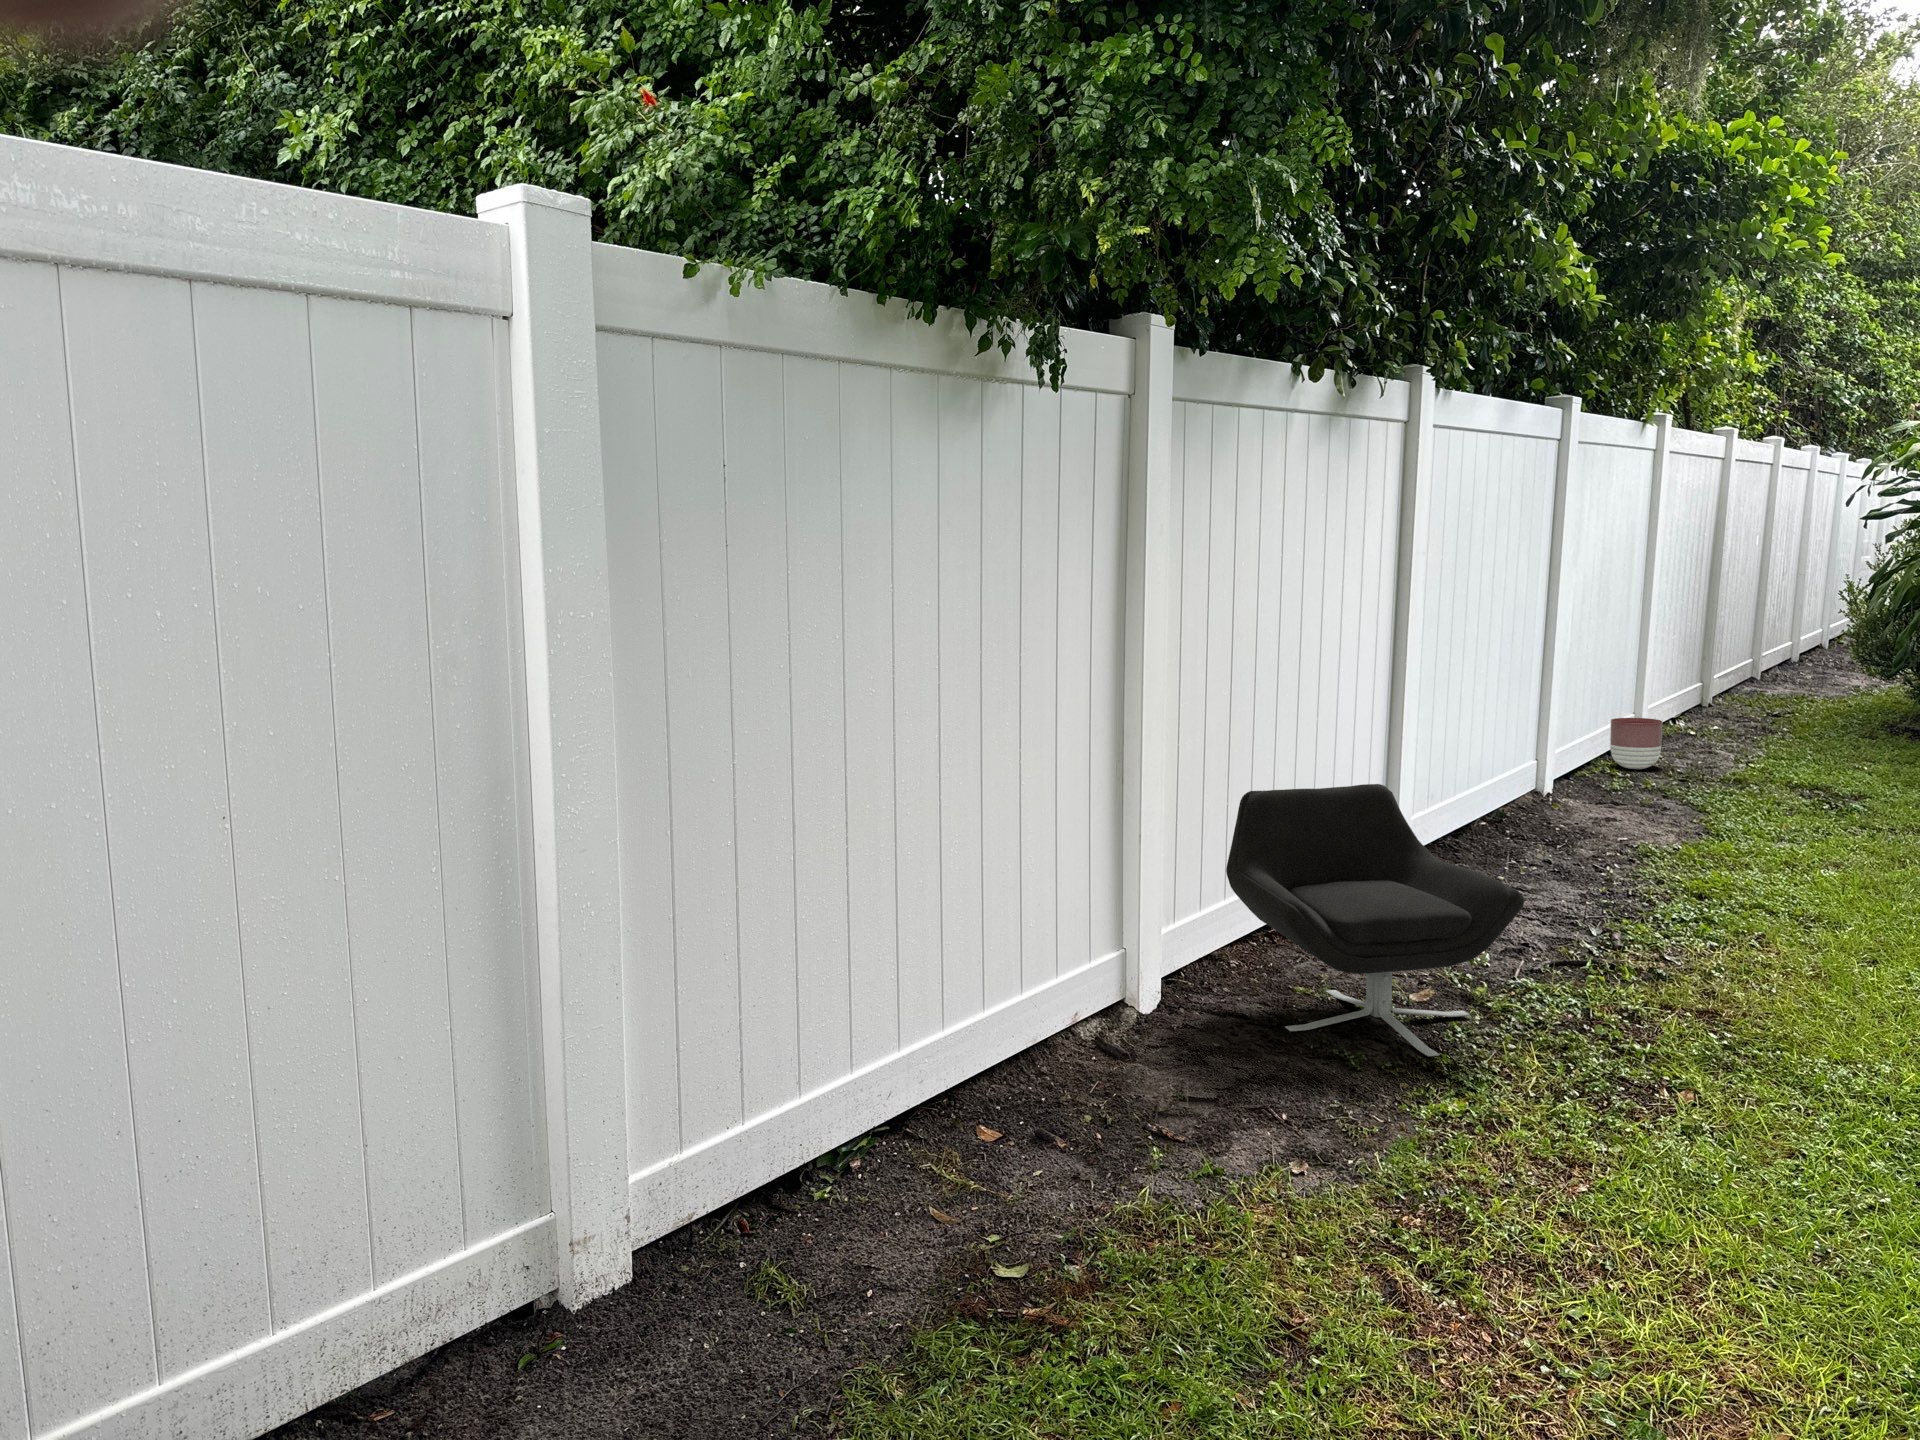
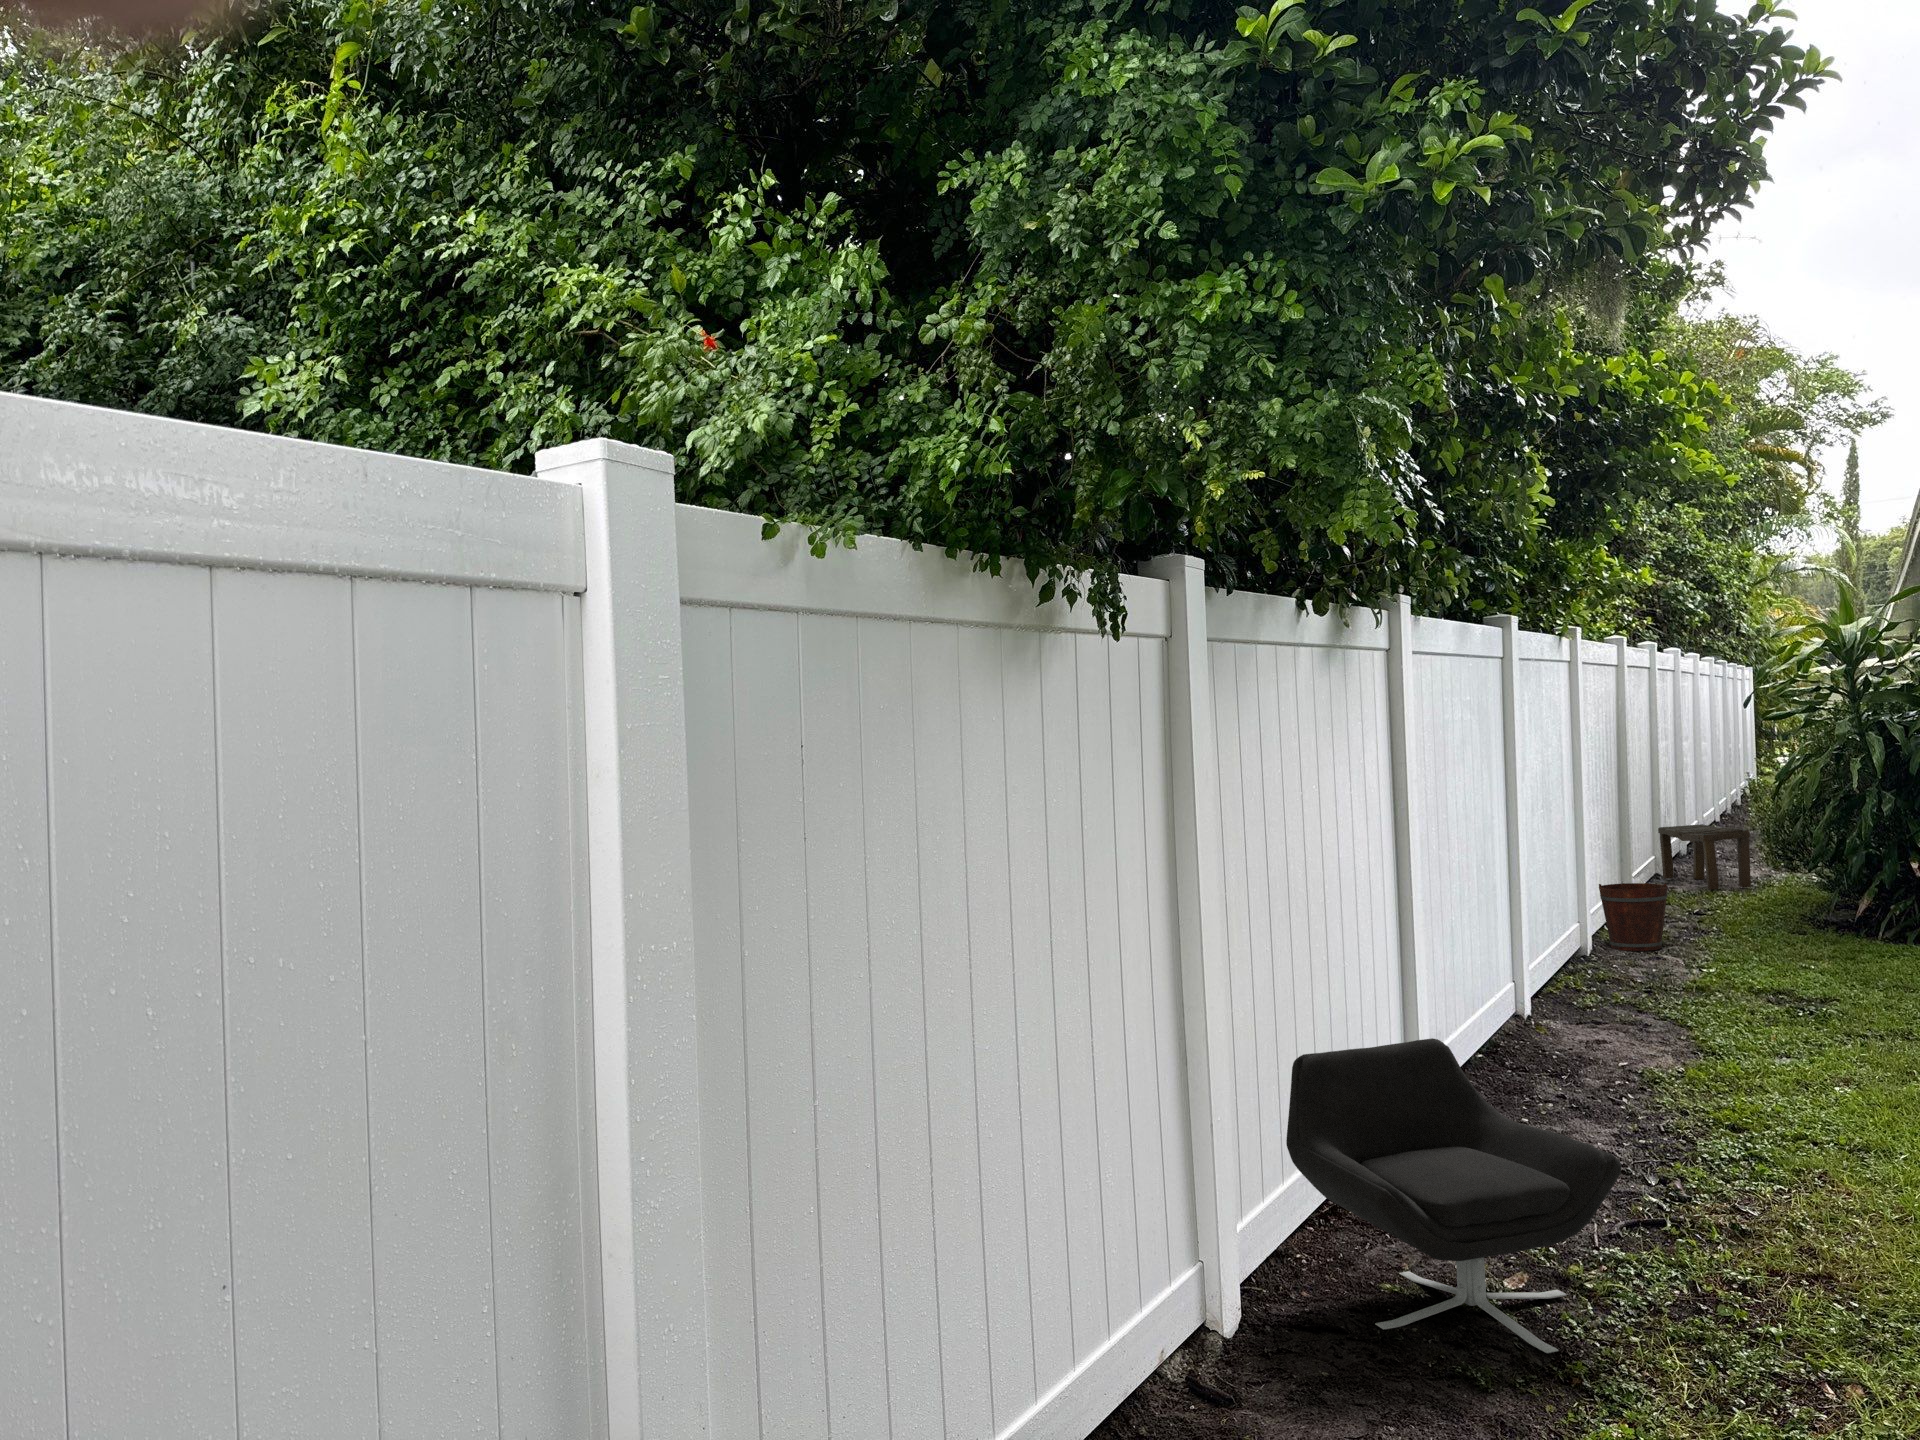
bench: none [1759,627,1850,692] -> present [1658,824,1751,890]
bucket: none [1664,676,1734,743] -> present [1599,883,1668,951]
planter: present [1610,718,1662,769] -> none [1564,930,1617,983]

